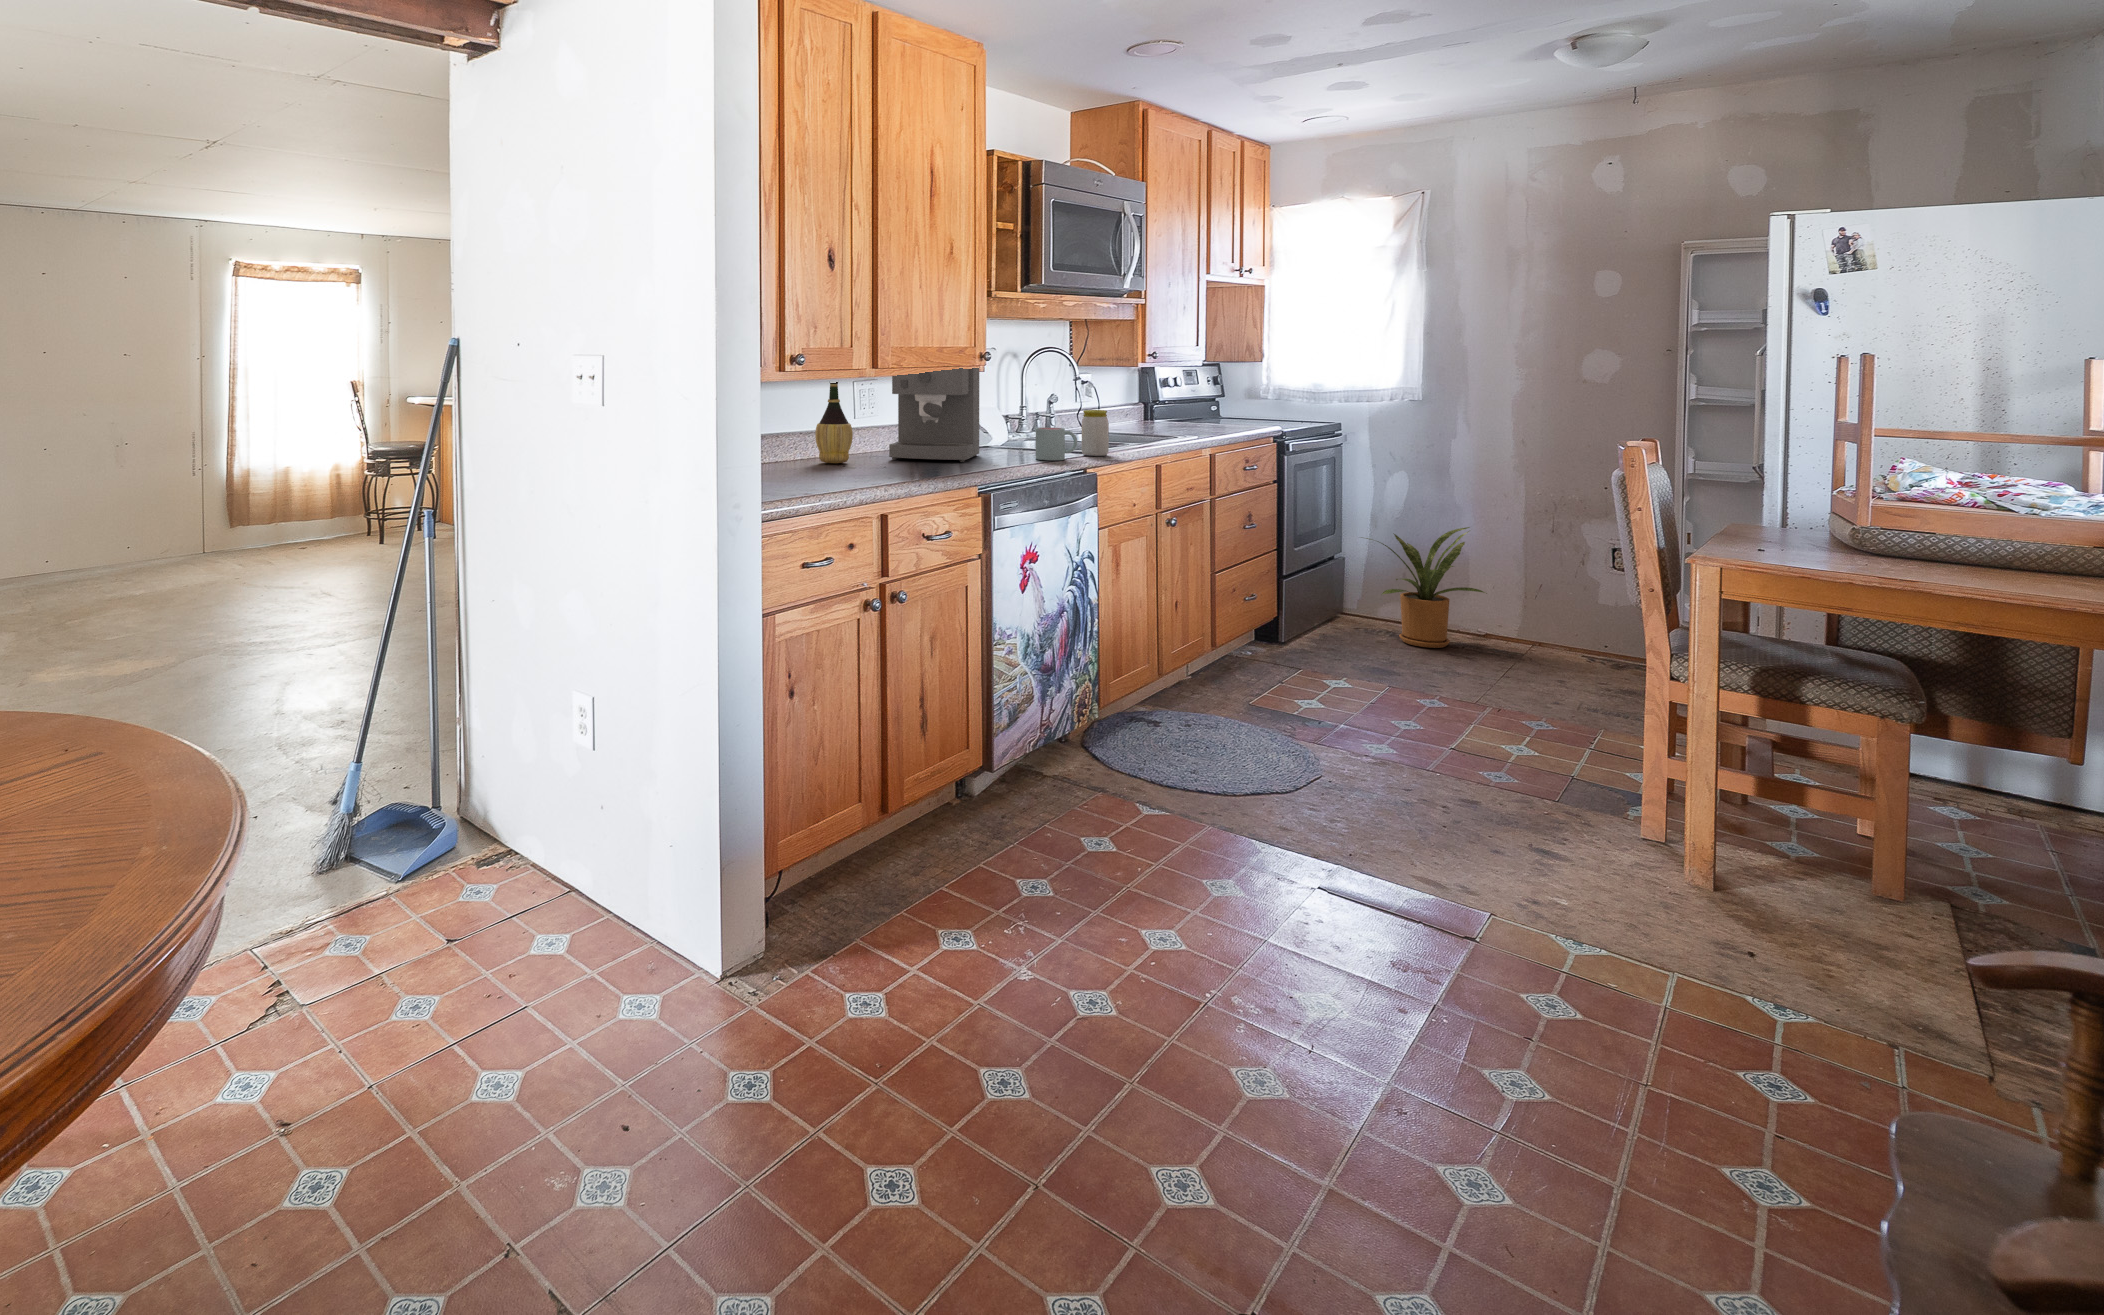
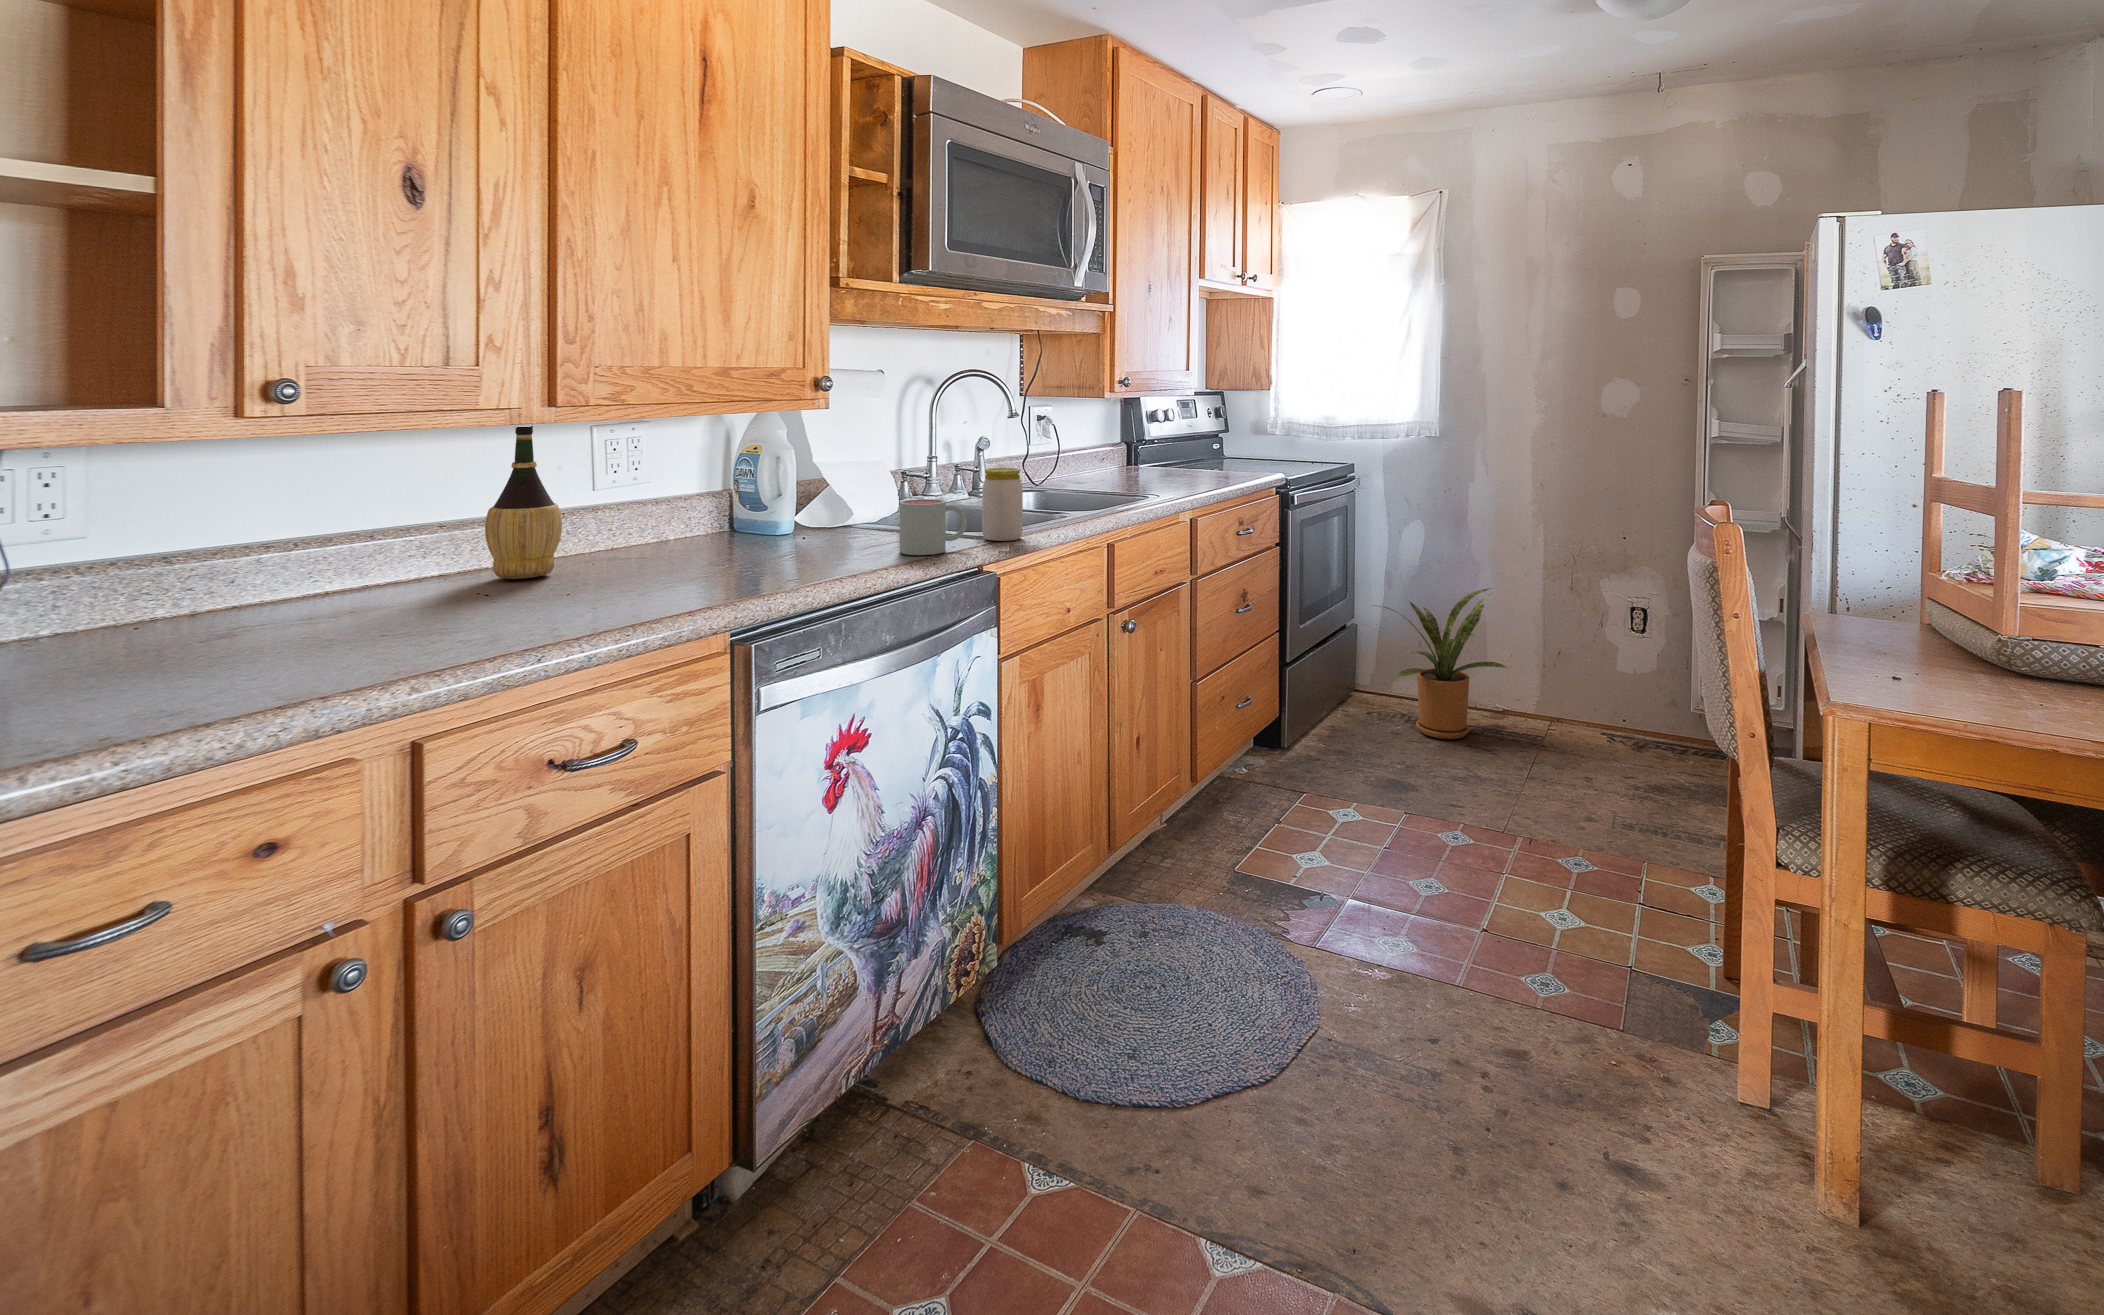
coffee maker: present [889,368,979,462] -> none [643,382,819,566]

